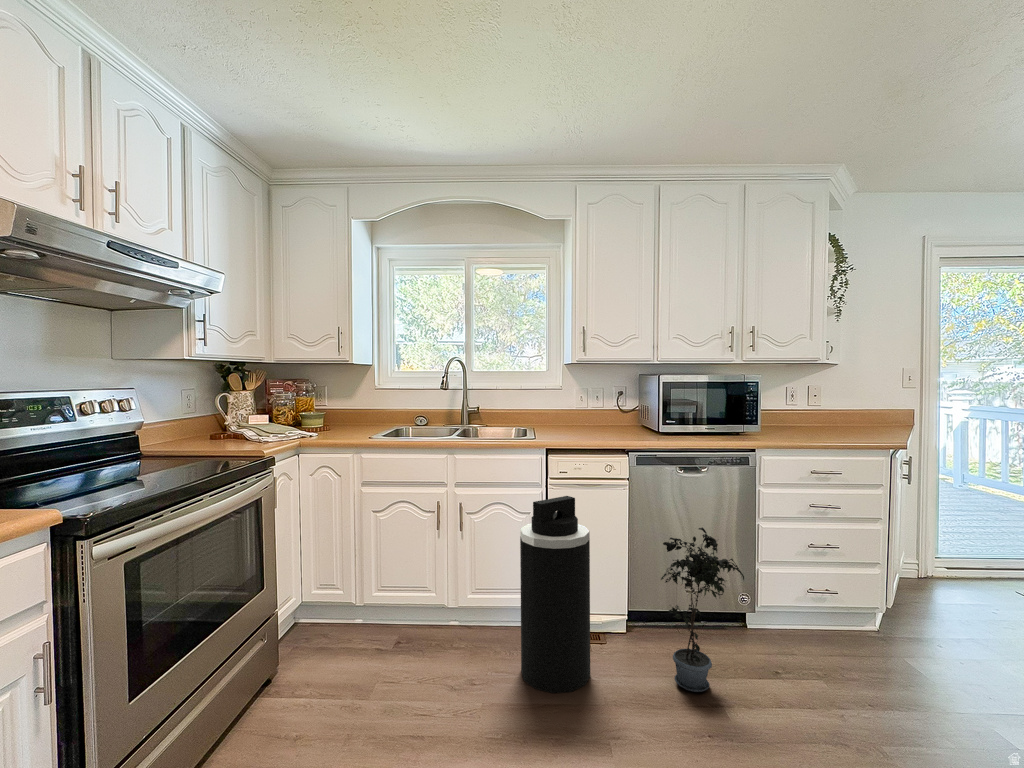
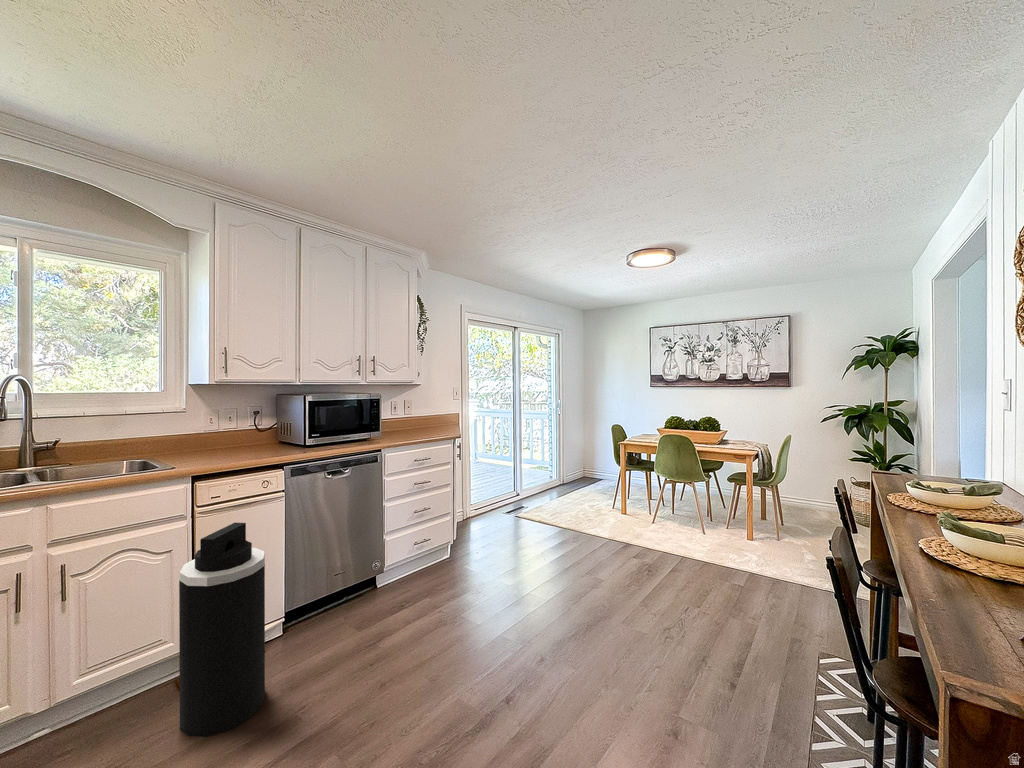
potted plant: present [661,527,744,692] -> none [327,521,403,657]

